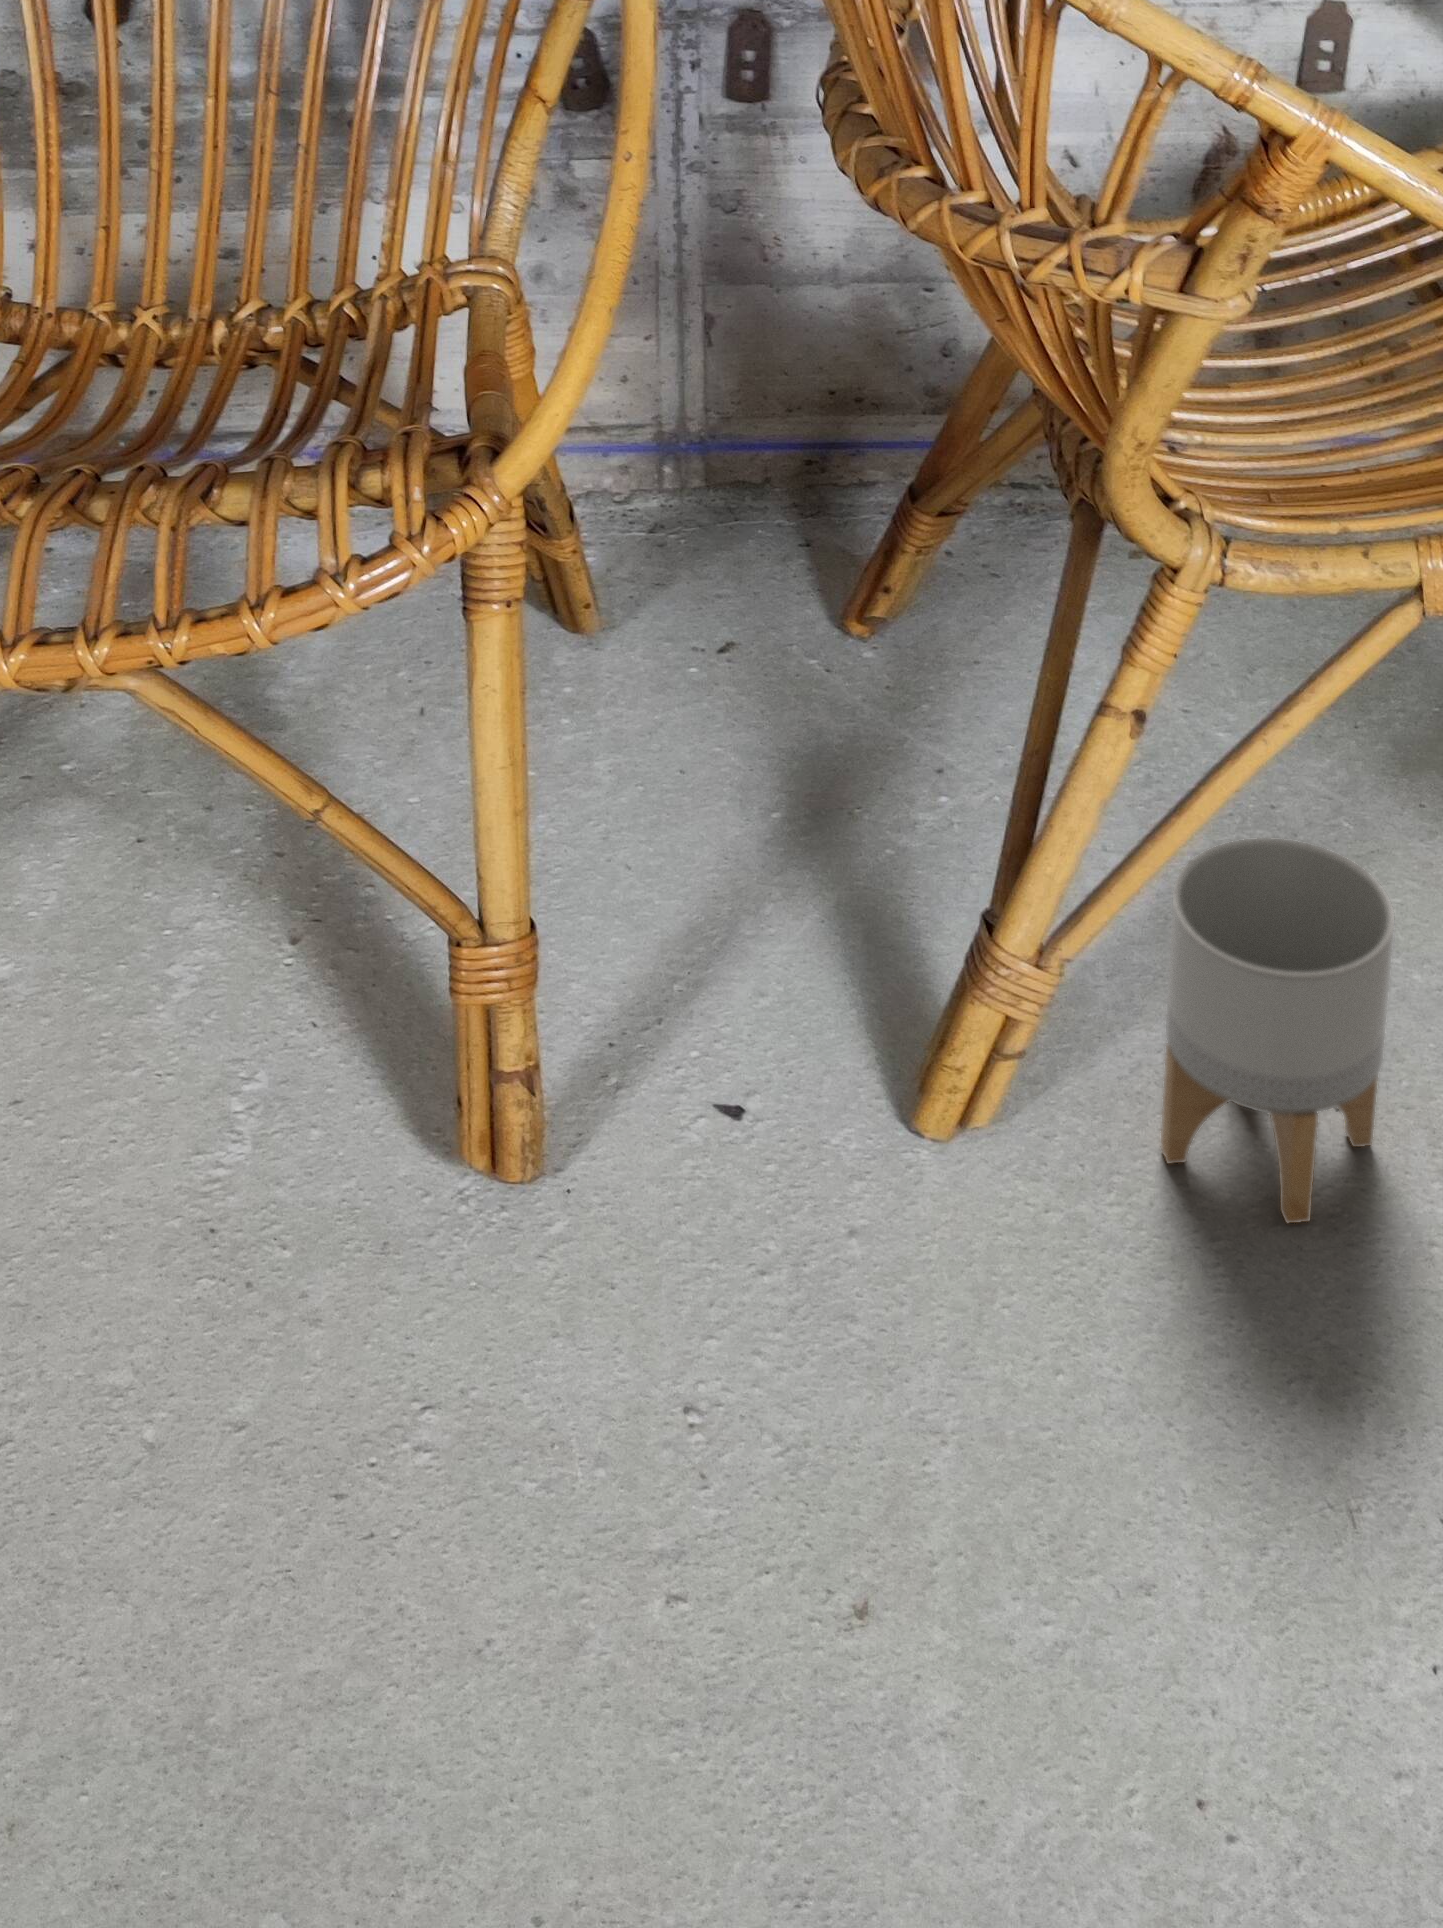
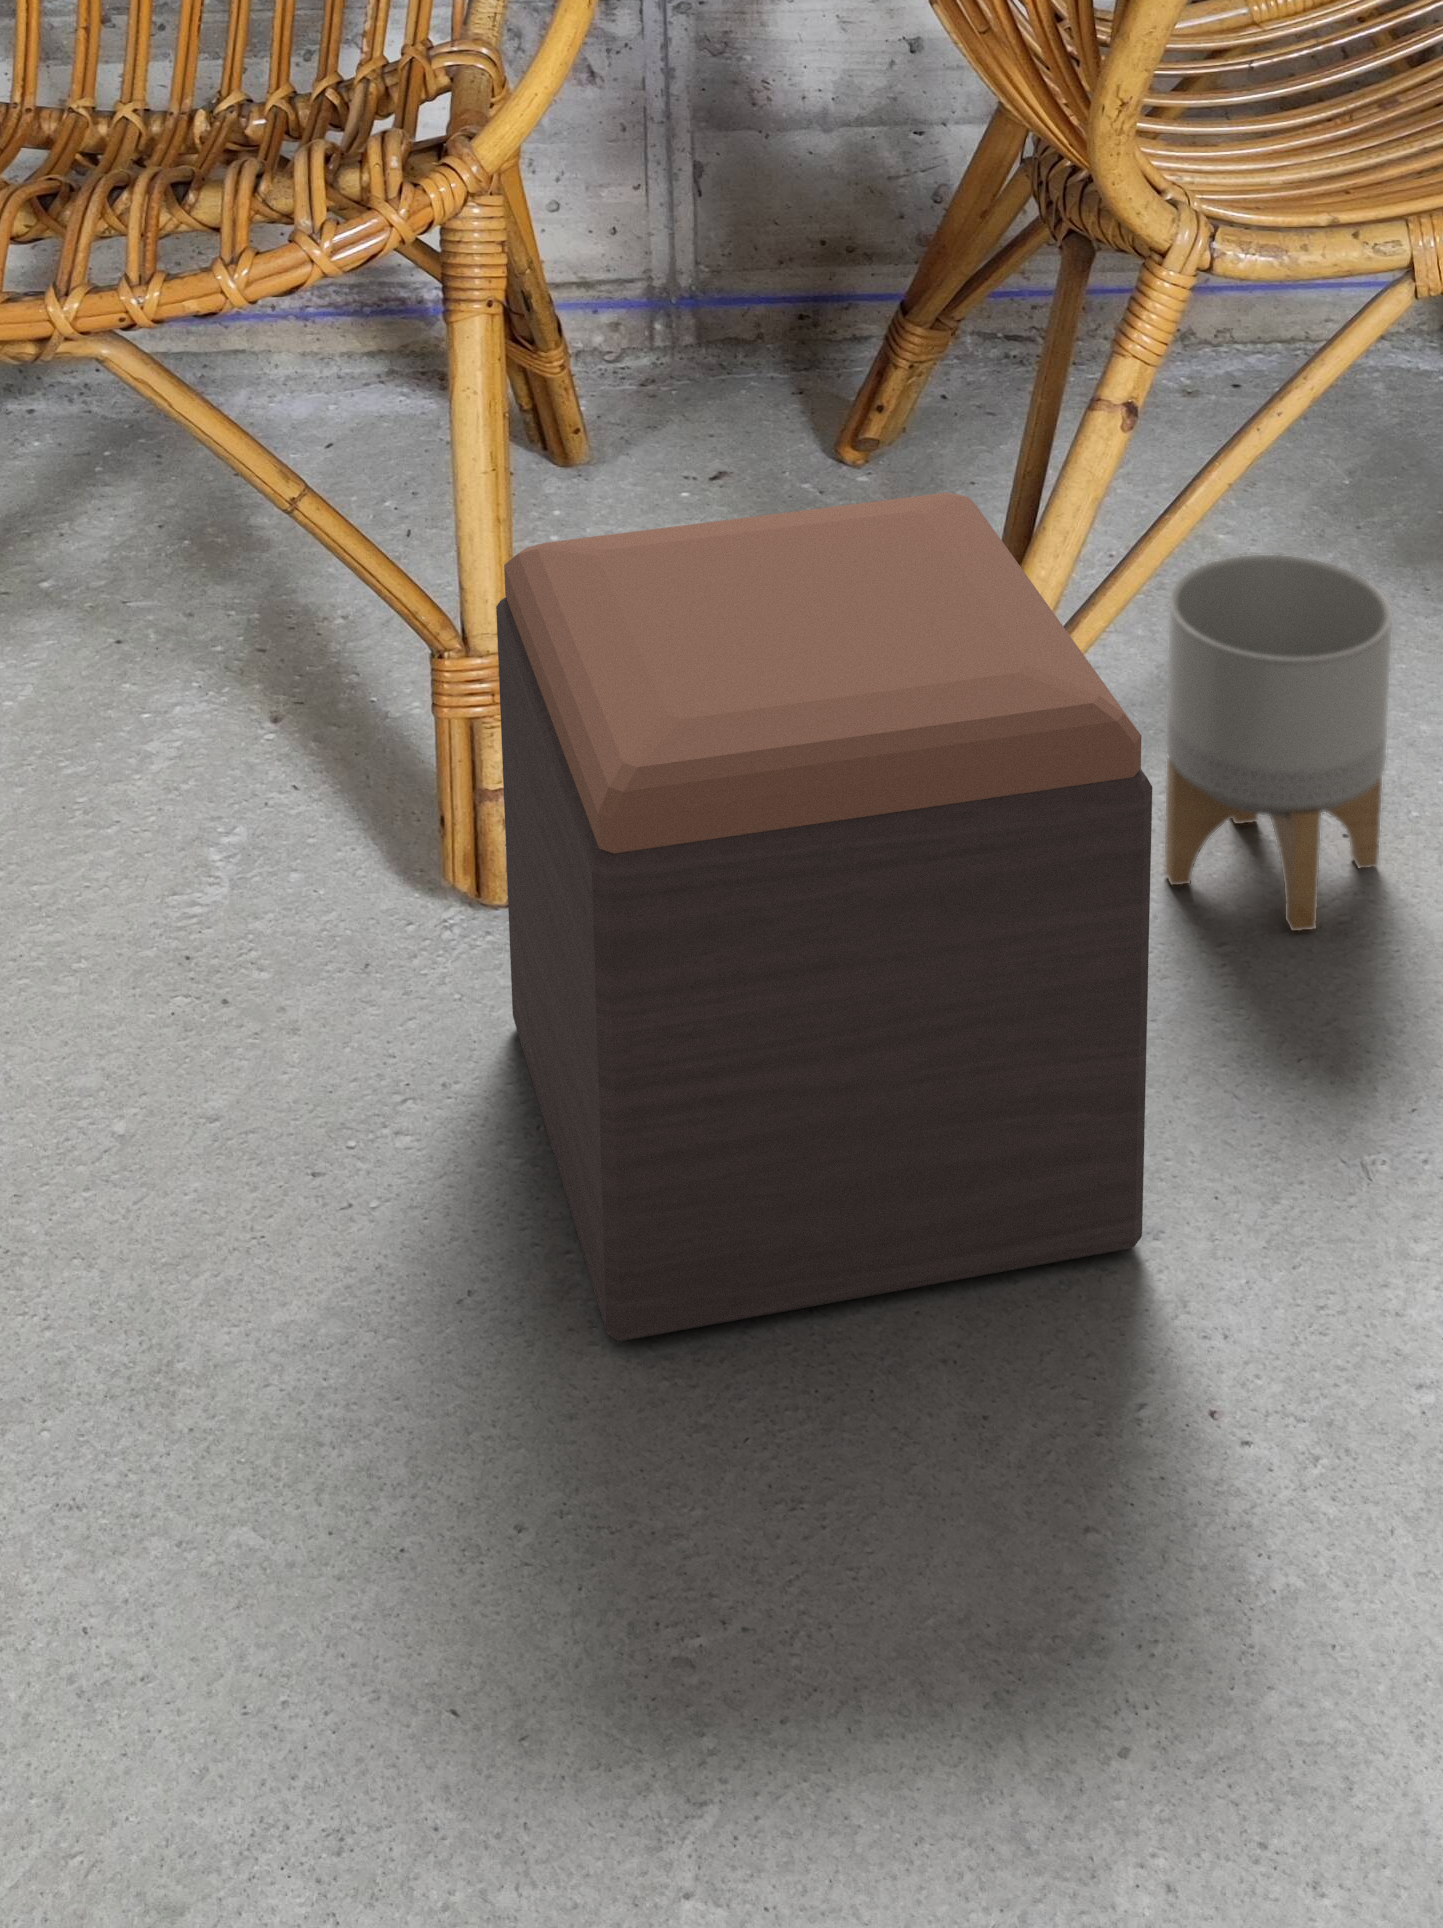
footstool: none [505,823,1158,1713] -> present [496,493,1152,1341]

